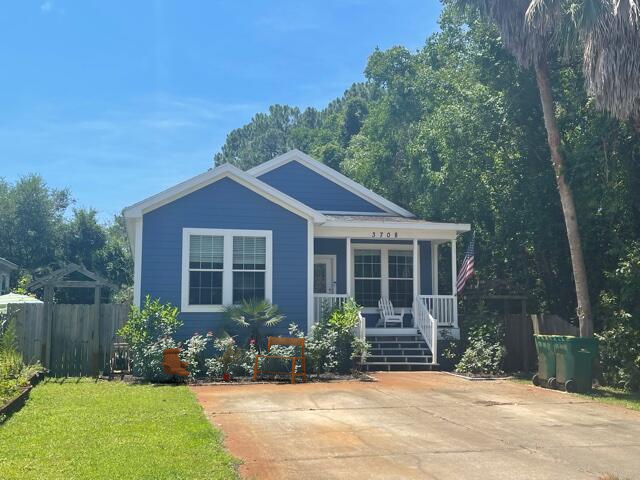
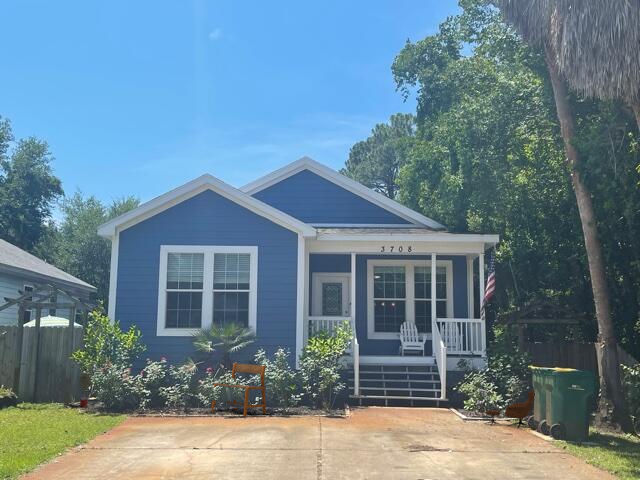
potted tree: present [212,344,241,381] -> present [79,368,92,407]
lounge chair: present [161,348,191,385] -> present [484,390,535,428]

